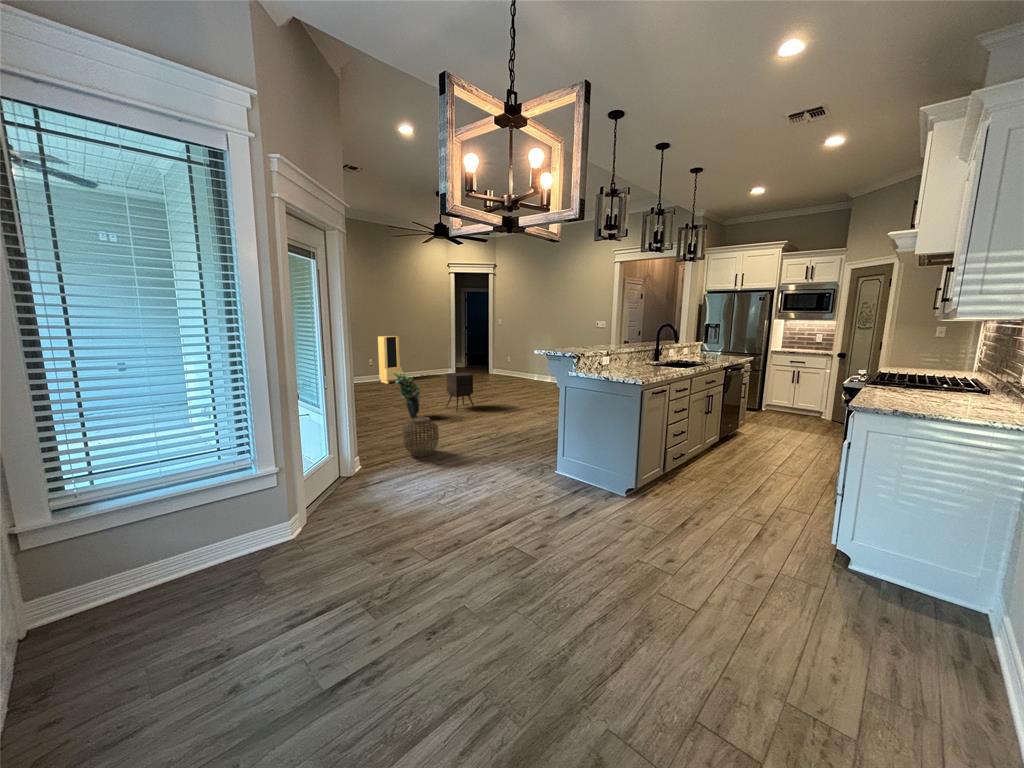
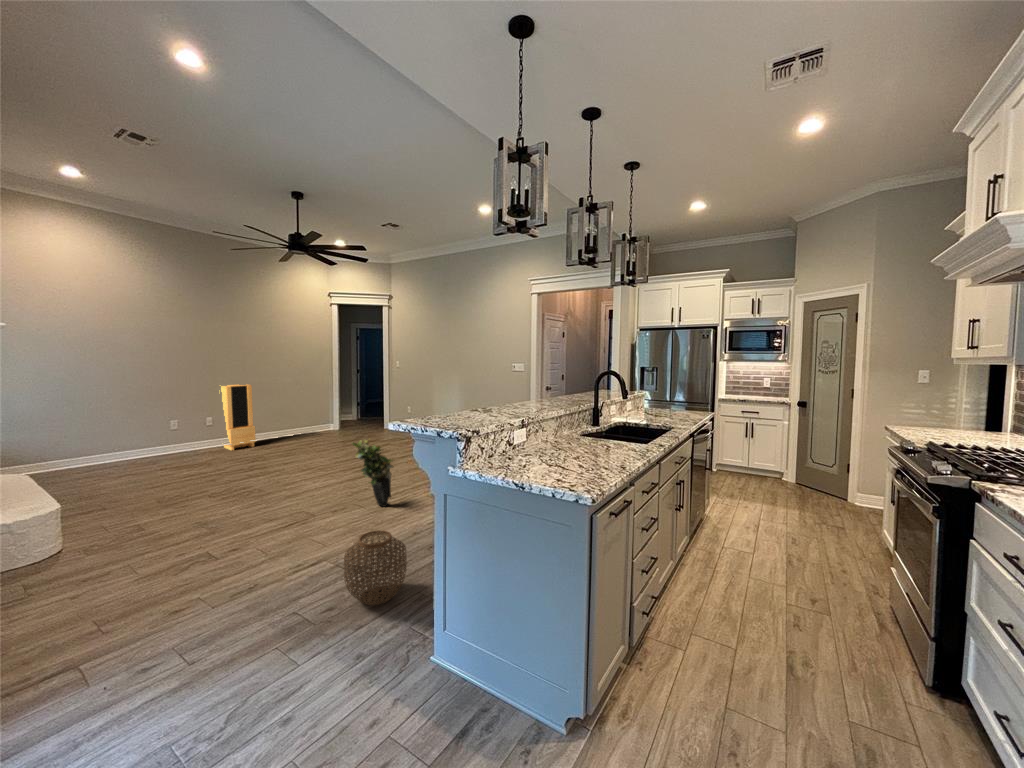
potted plant: present [393,372,420,418] -> present [352,440,393,507]
side table: present [446,372,475,411] -> none [295,439,340,501]
woven basket: present [403,417,439,457] -> present [344,530,407,605]

